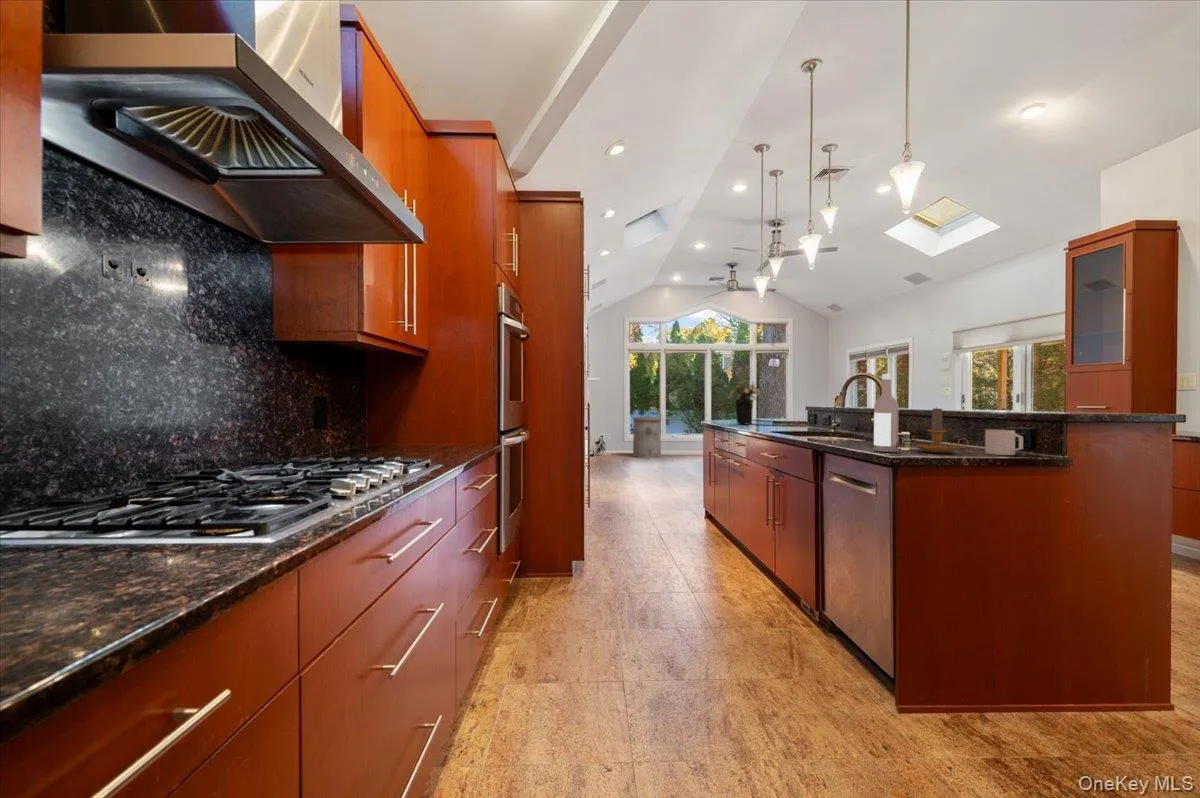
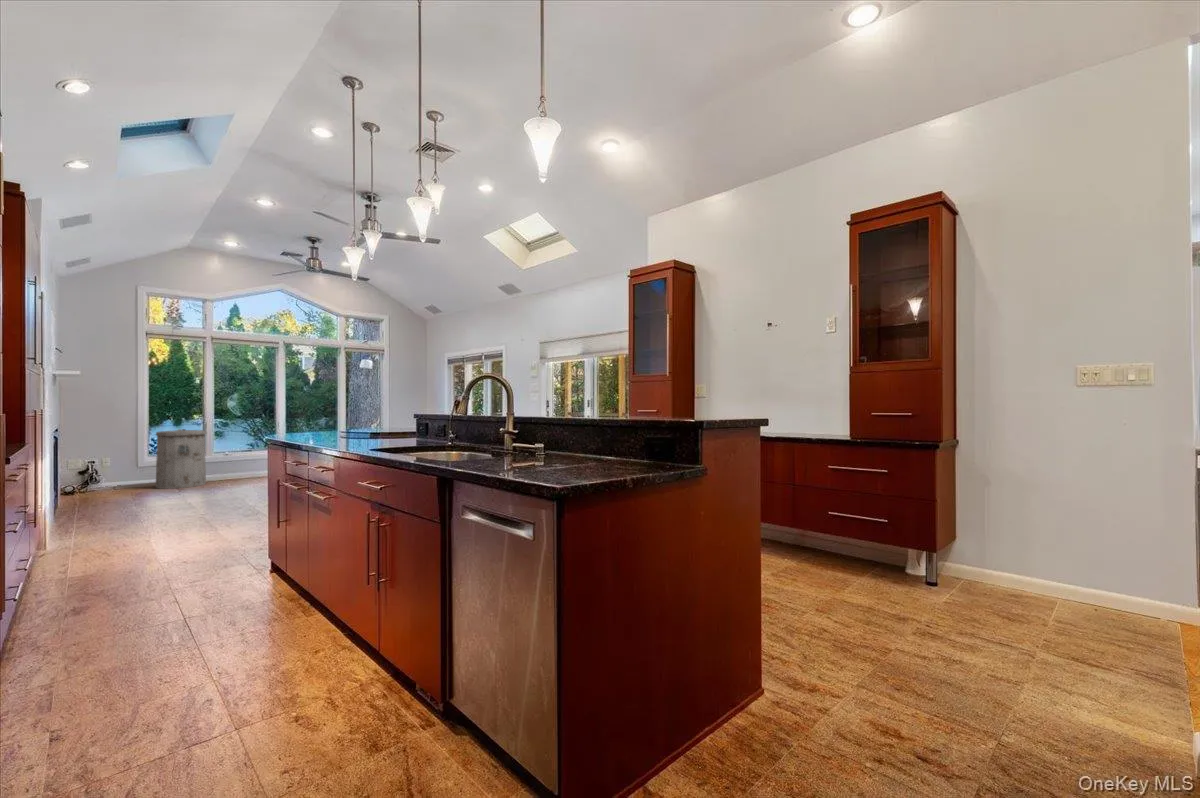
wine bottle: present [874,374,898,452] -> none [521,371,549,474]
flower arrangement: present [727,382,760,424] -> none [305,381,358,439]
candle: present [916,408,969,453] -> none [563,412,617,469]
mug: present [985,430,1023,455] -> none [626,437,660,466]

